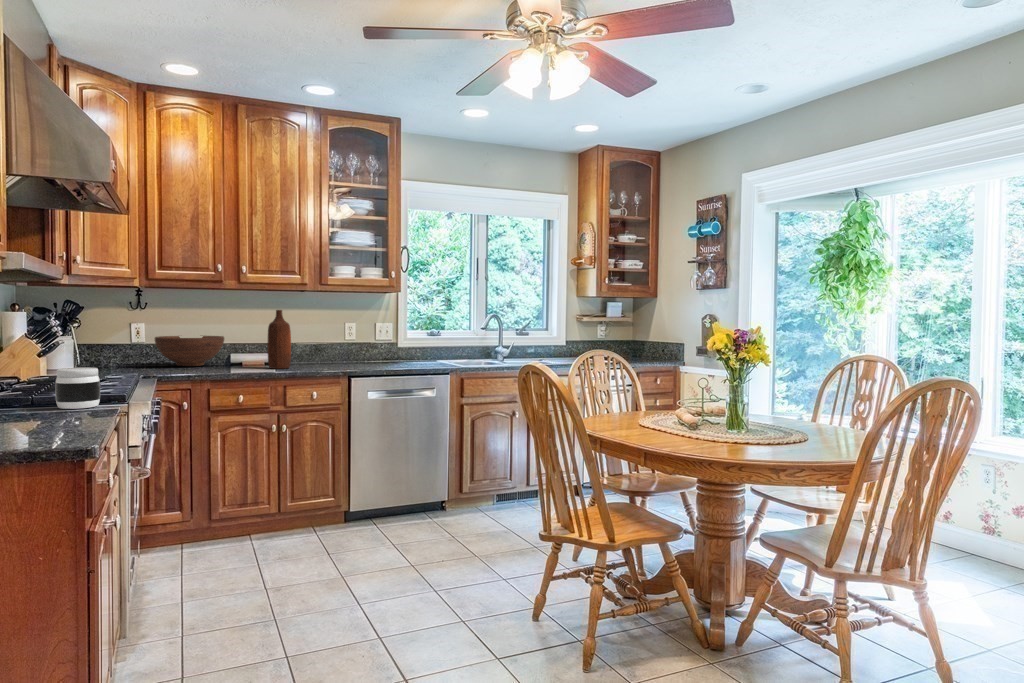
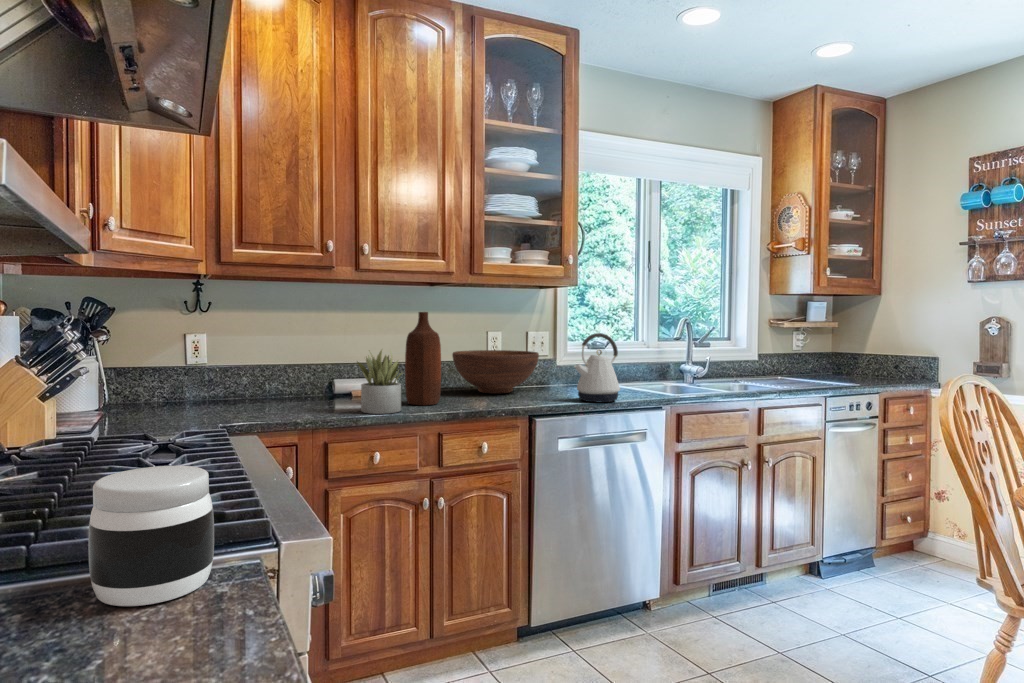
kettle: none [380,324,415,369] -> present [574,333,620,402]
succulent plant: none [230,332,260,372] -> present [357,350,403,414]
fruit bowl: present [155,336,224,366] -> present [452,350,539,394]

